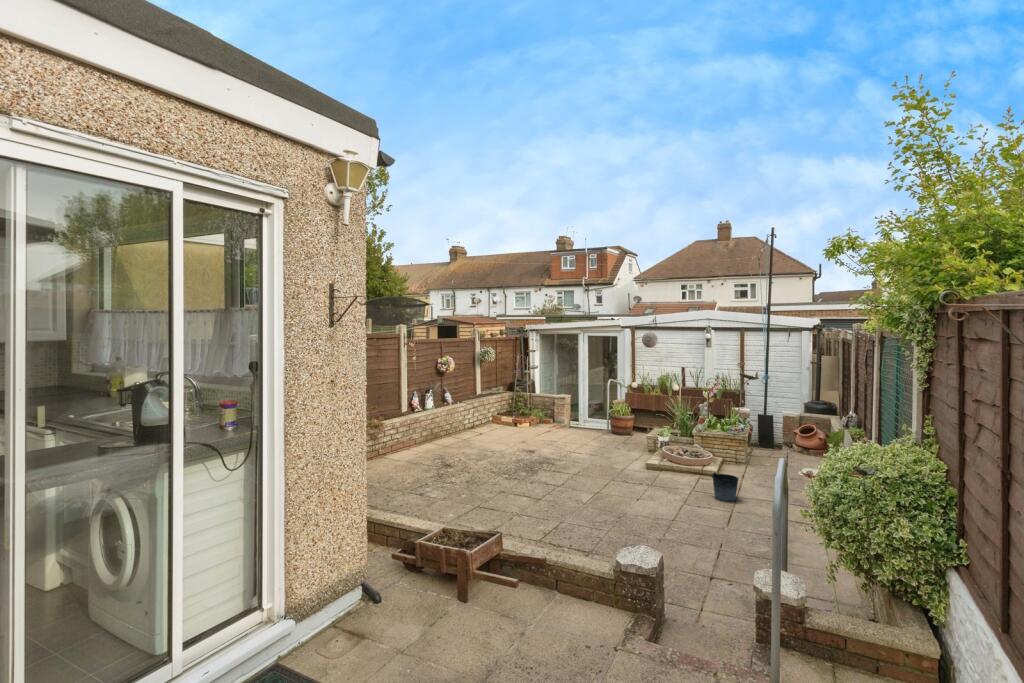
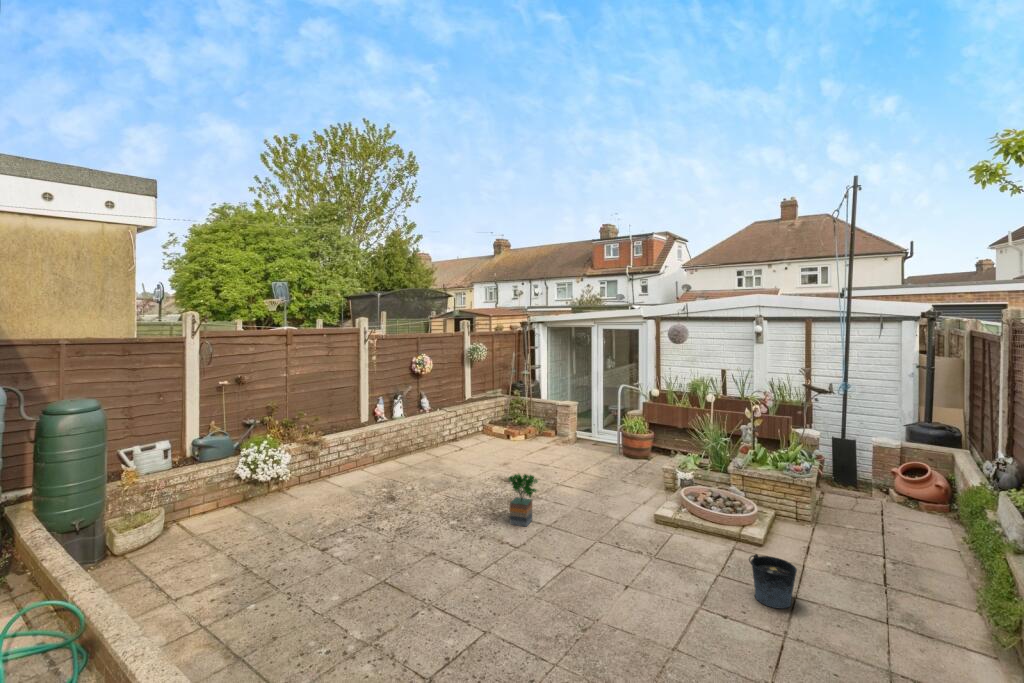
potted tree: none [545,436,568,473] -> present [508,474,538,527]

